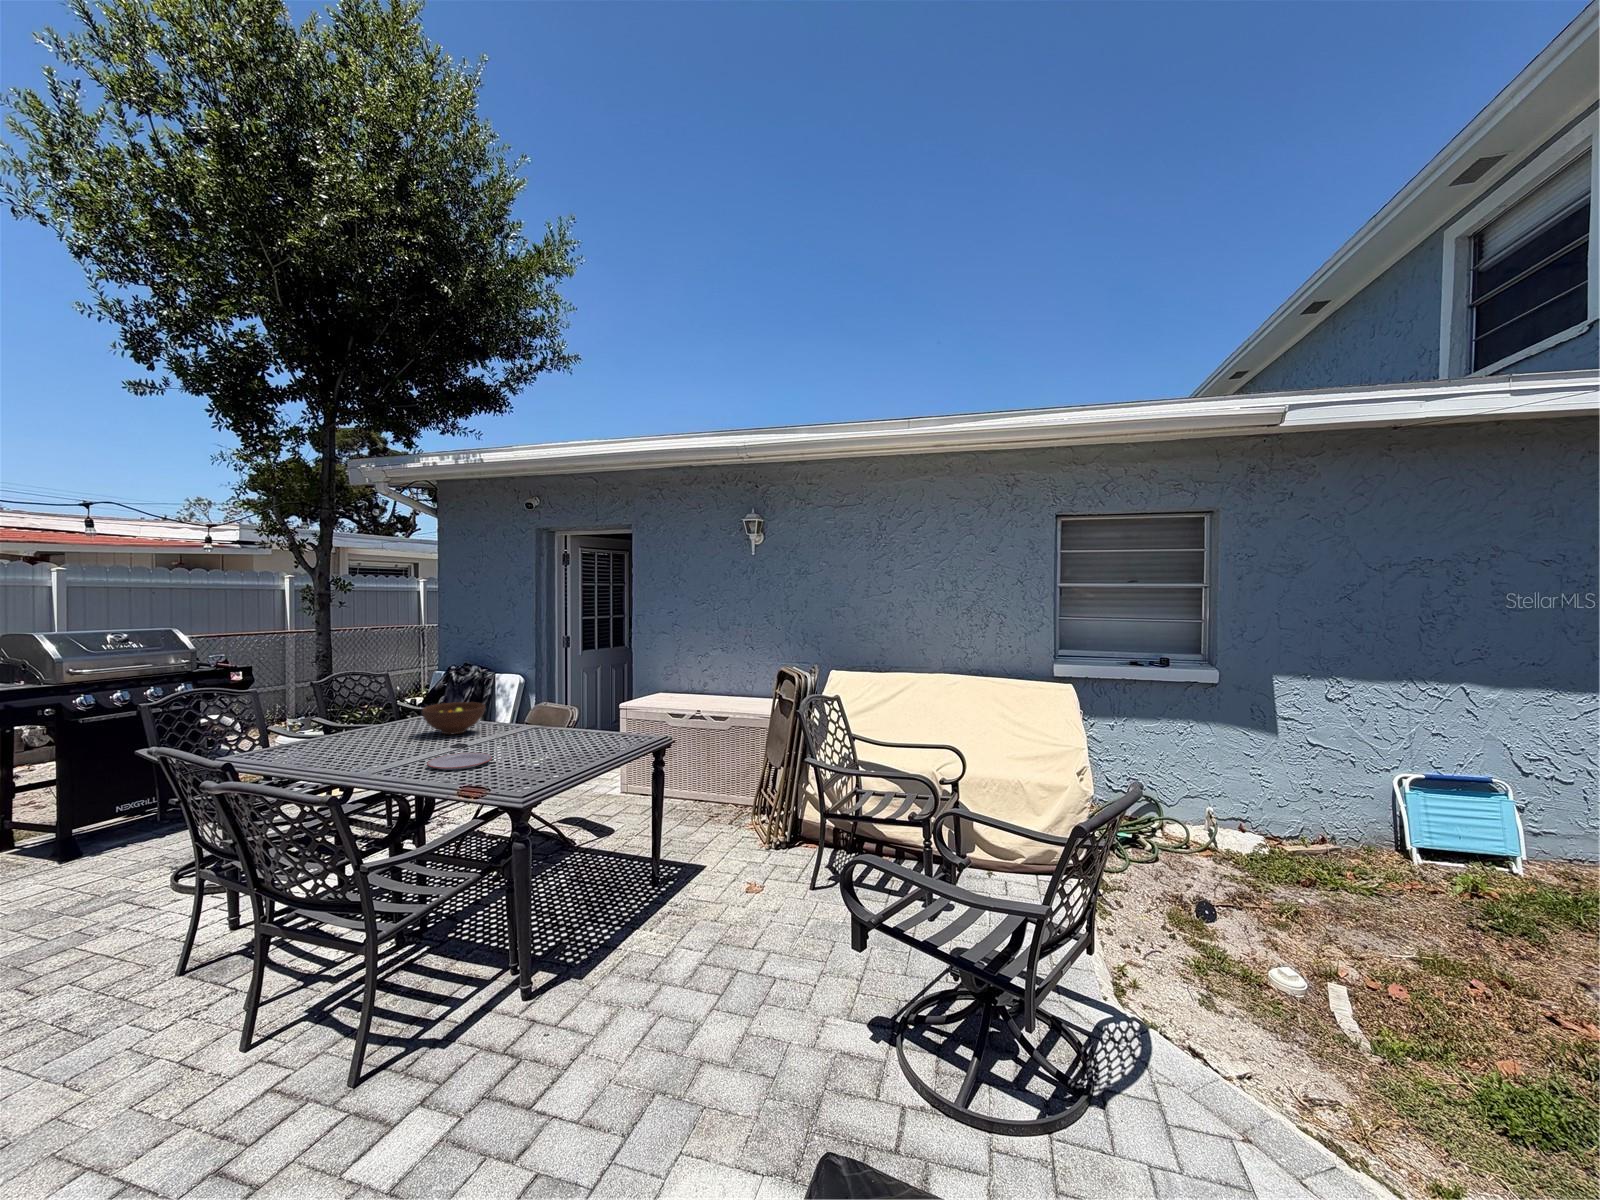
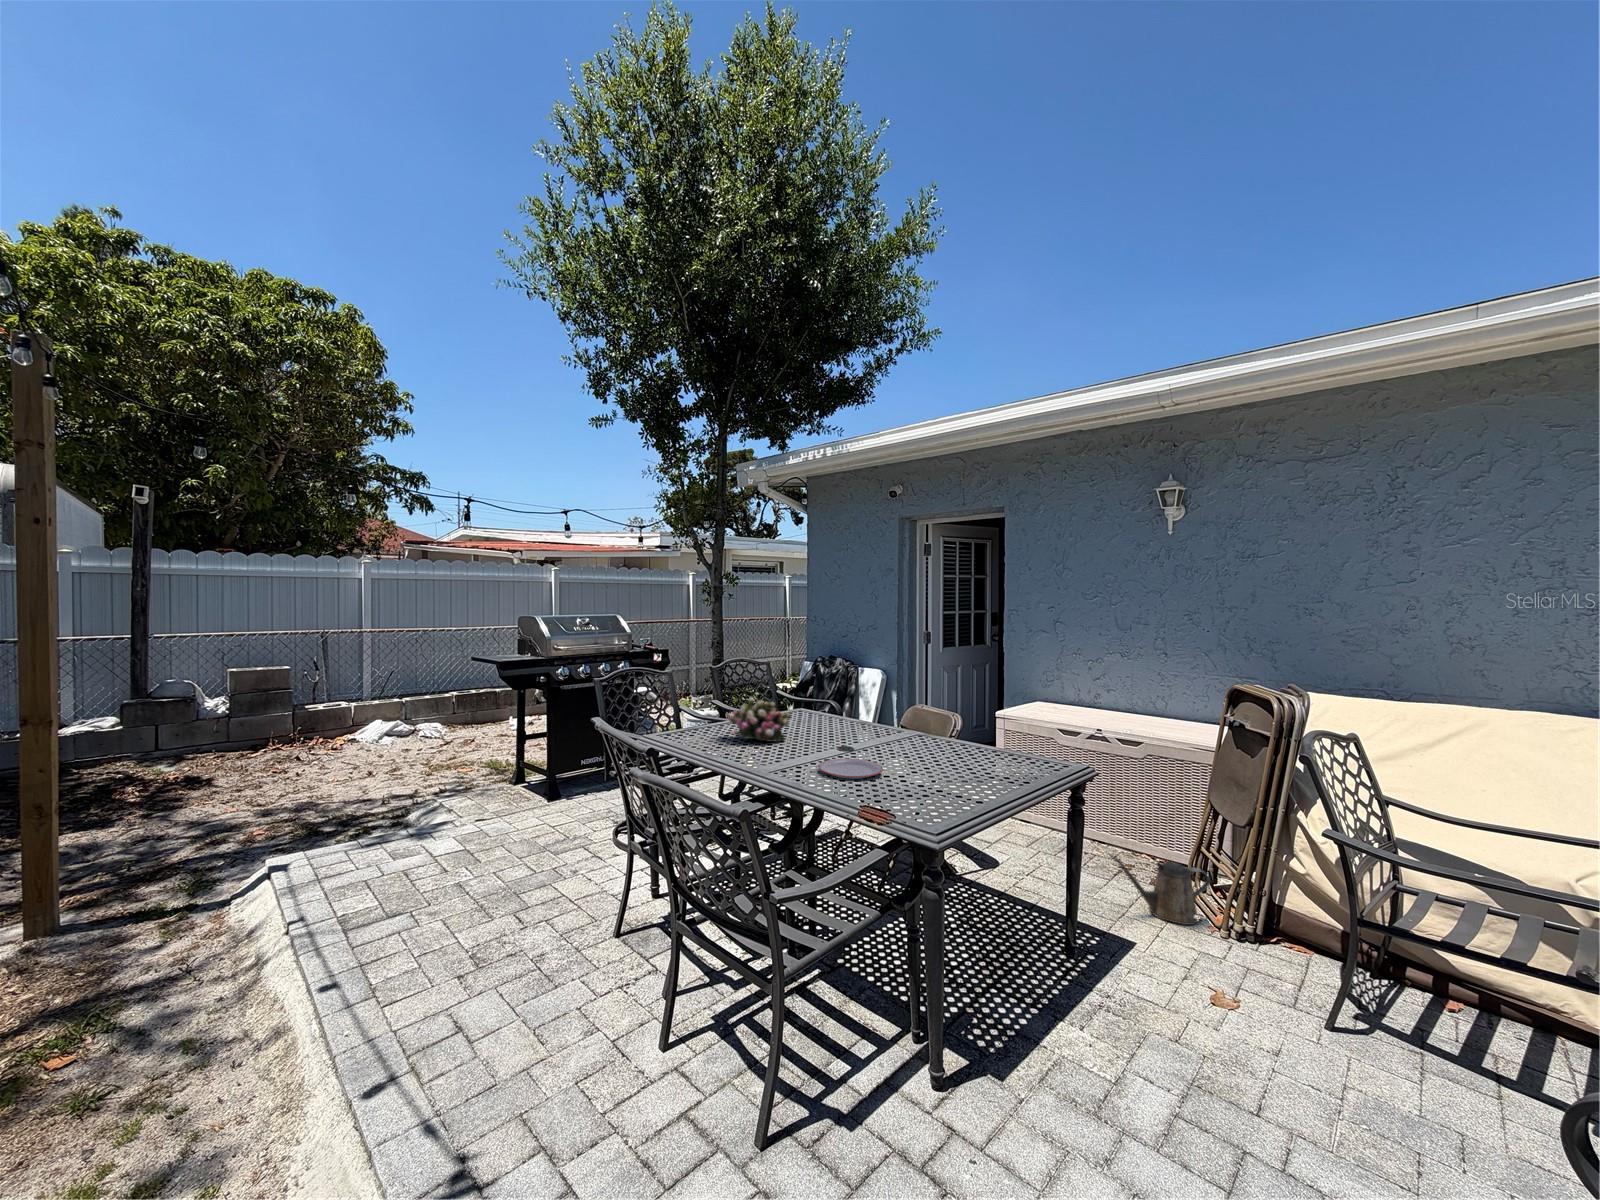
fruit bowl: present [422,702,486,735] -> none [805,698,865,733]
flower arrangement: none [327,708,404,749] -> present [727,697,791,742]
watering can: none [695,802,763,846] -> present [1111,855,1210,925]

